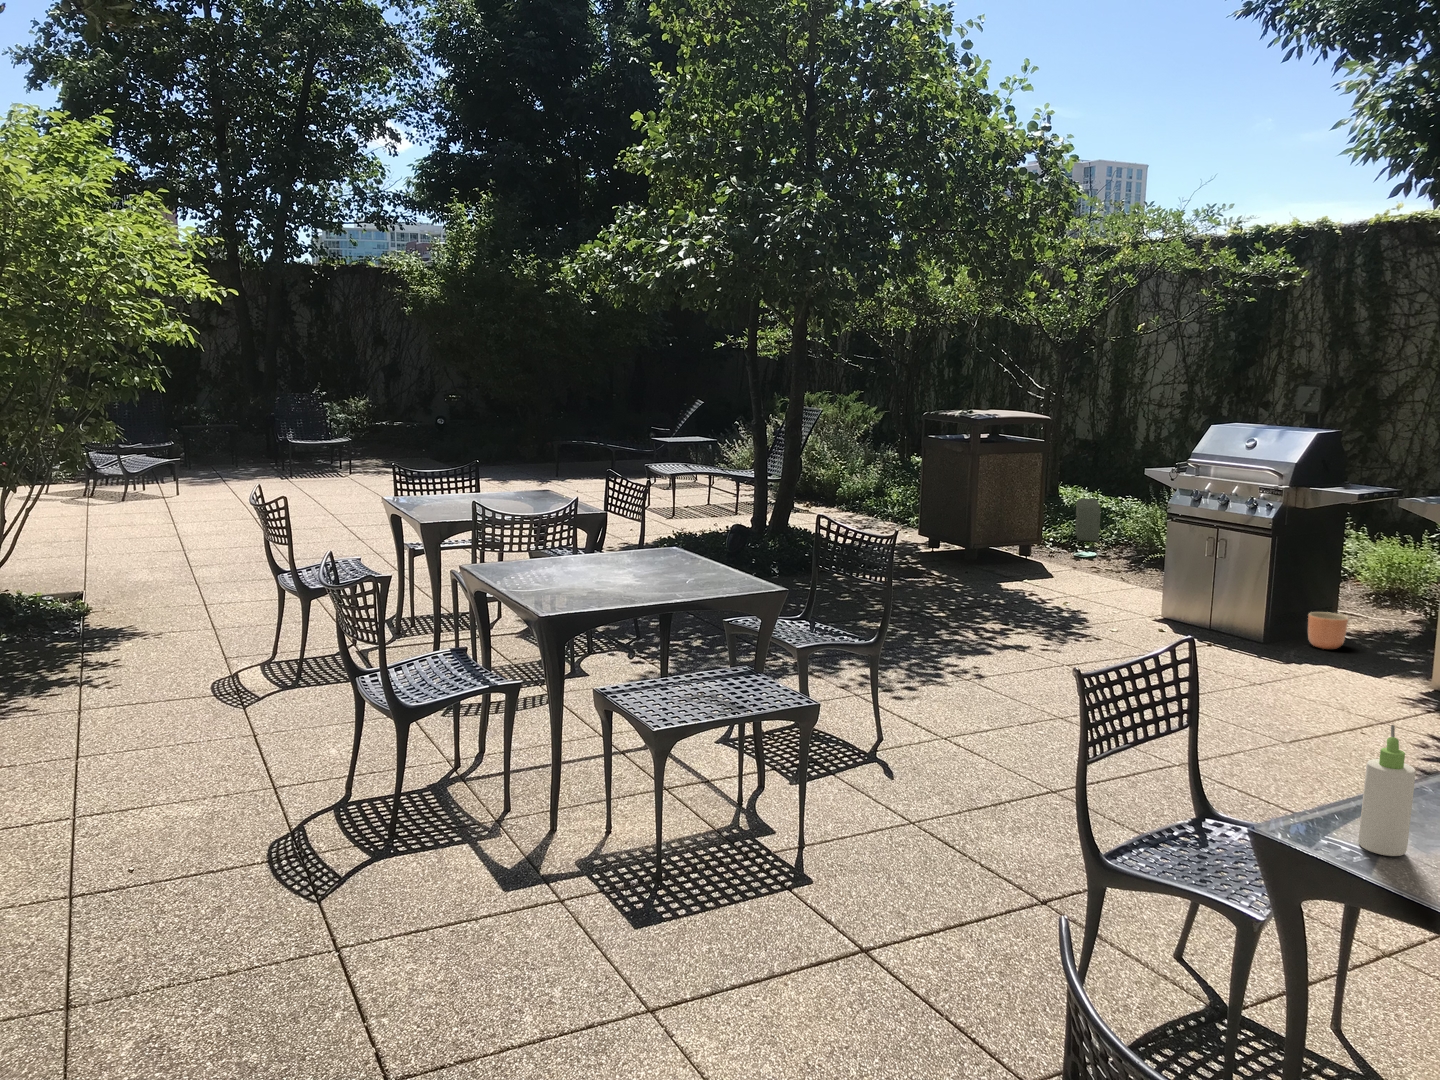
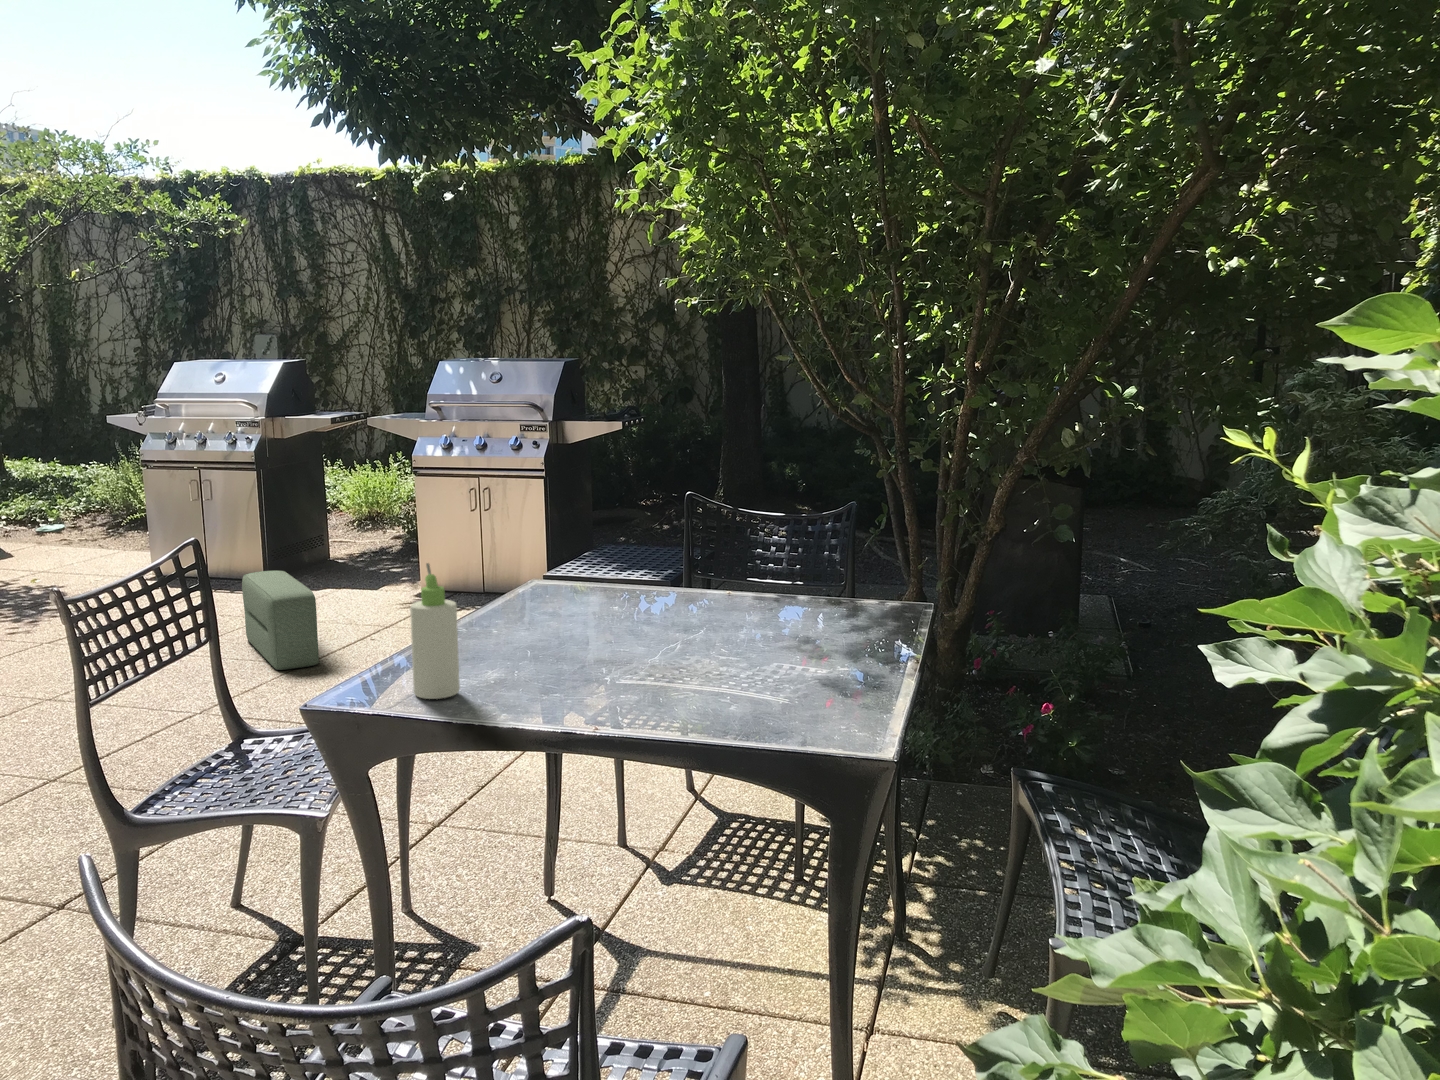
pouf: present [1075,499,1101,541] -> present [242,571,319,670]
planter: present [1308,612,1348,649] -> none [302,541,339,576]

